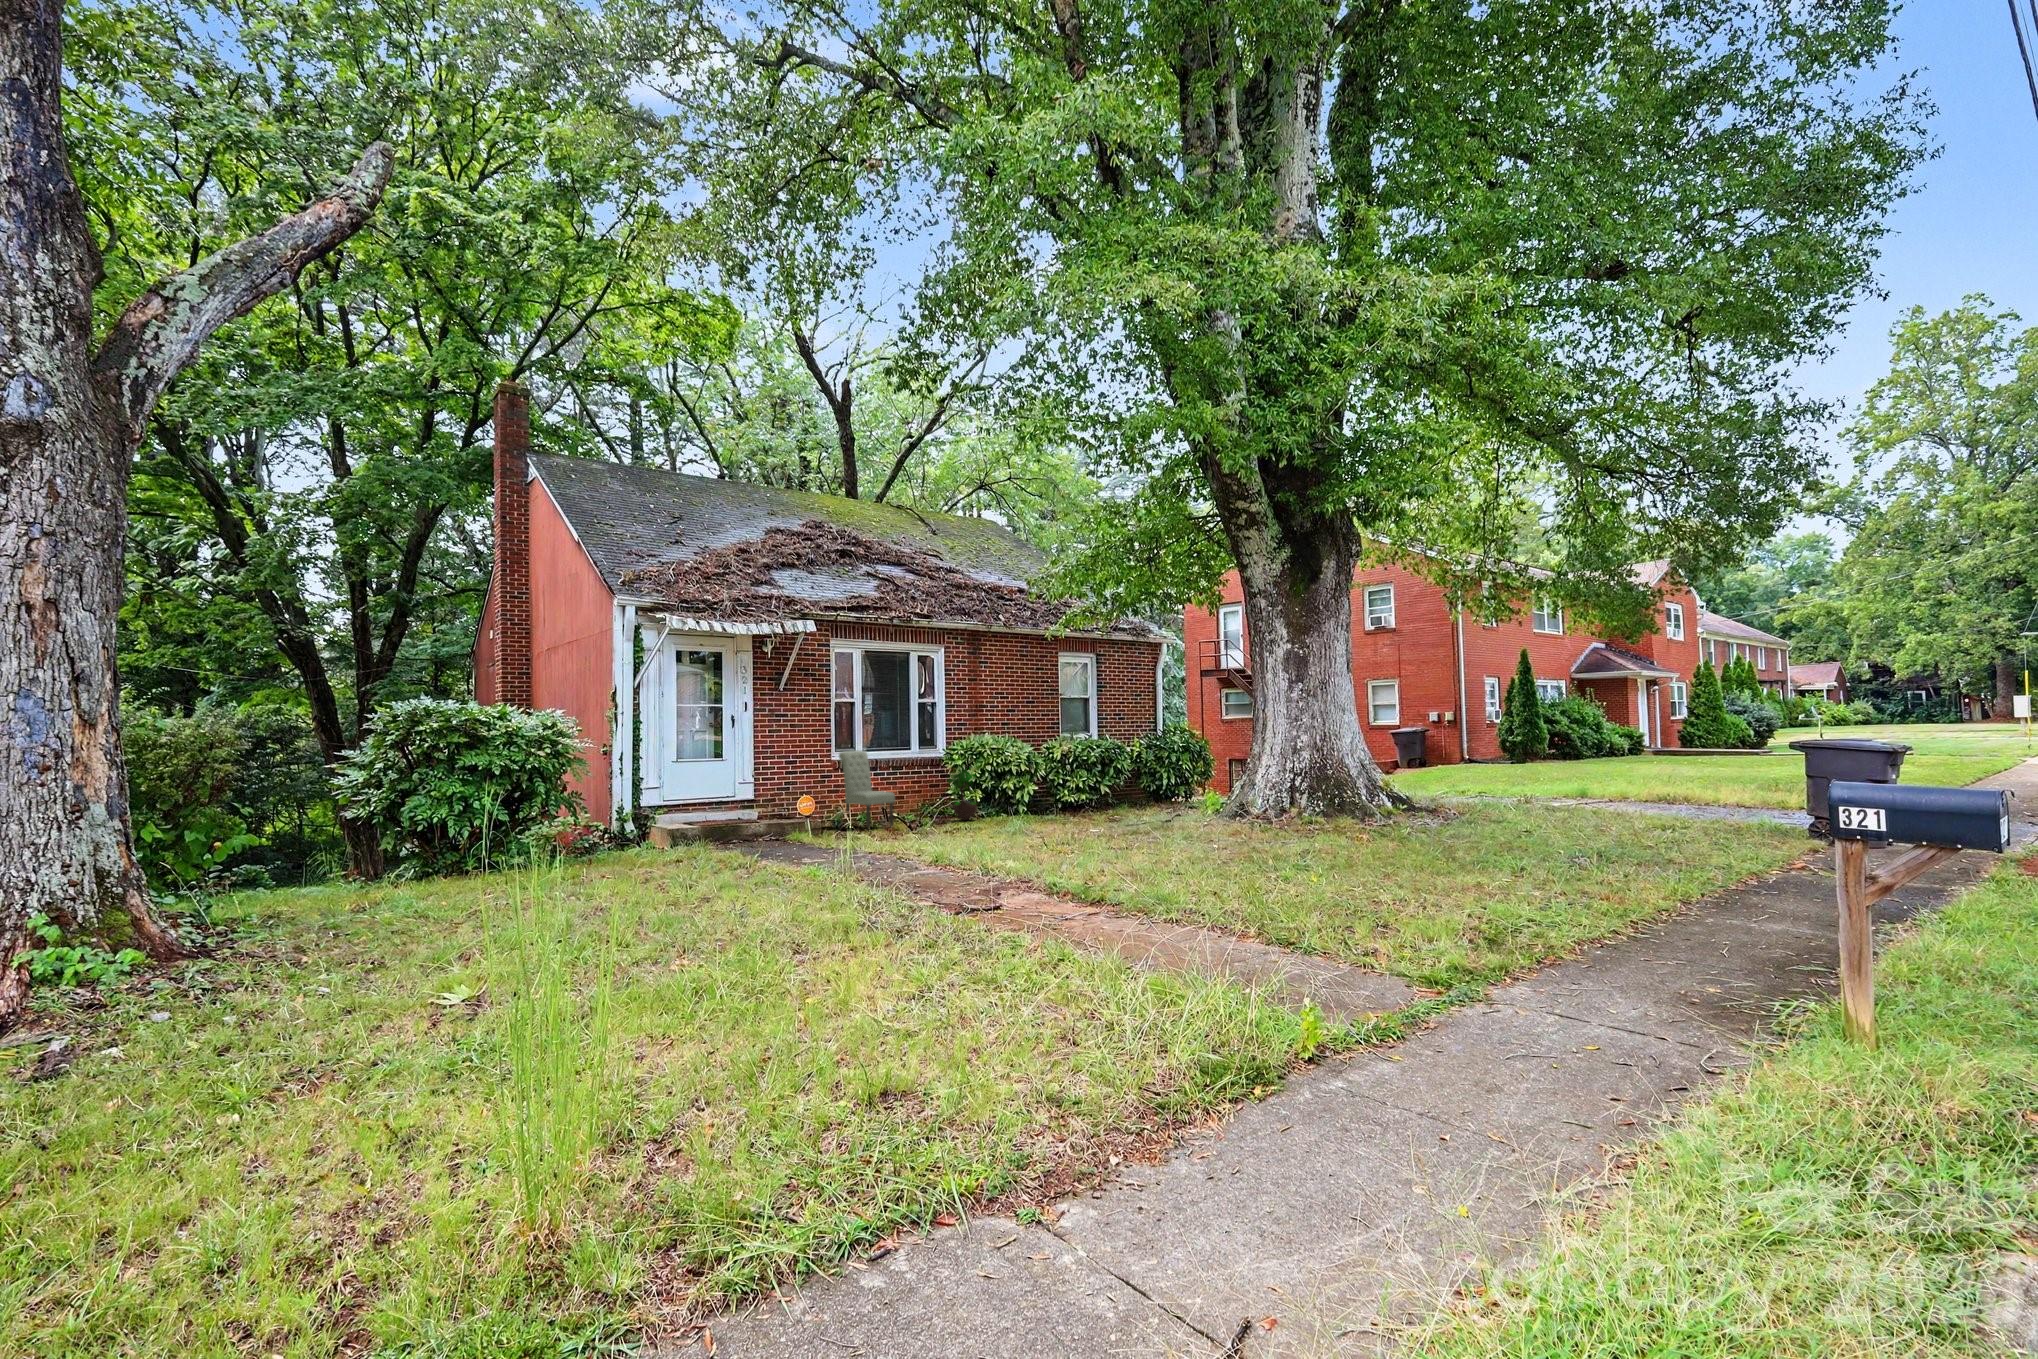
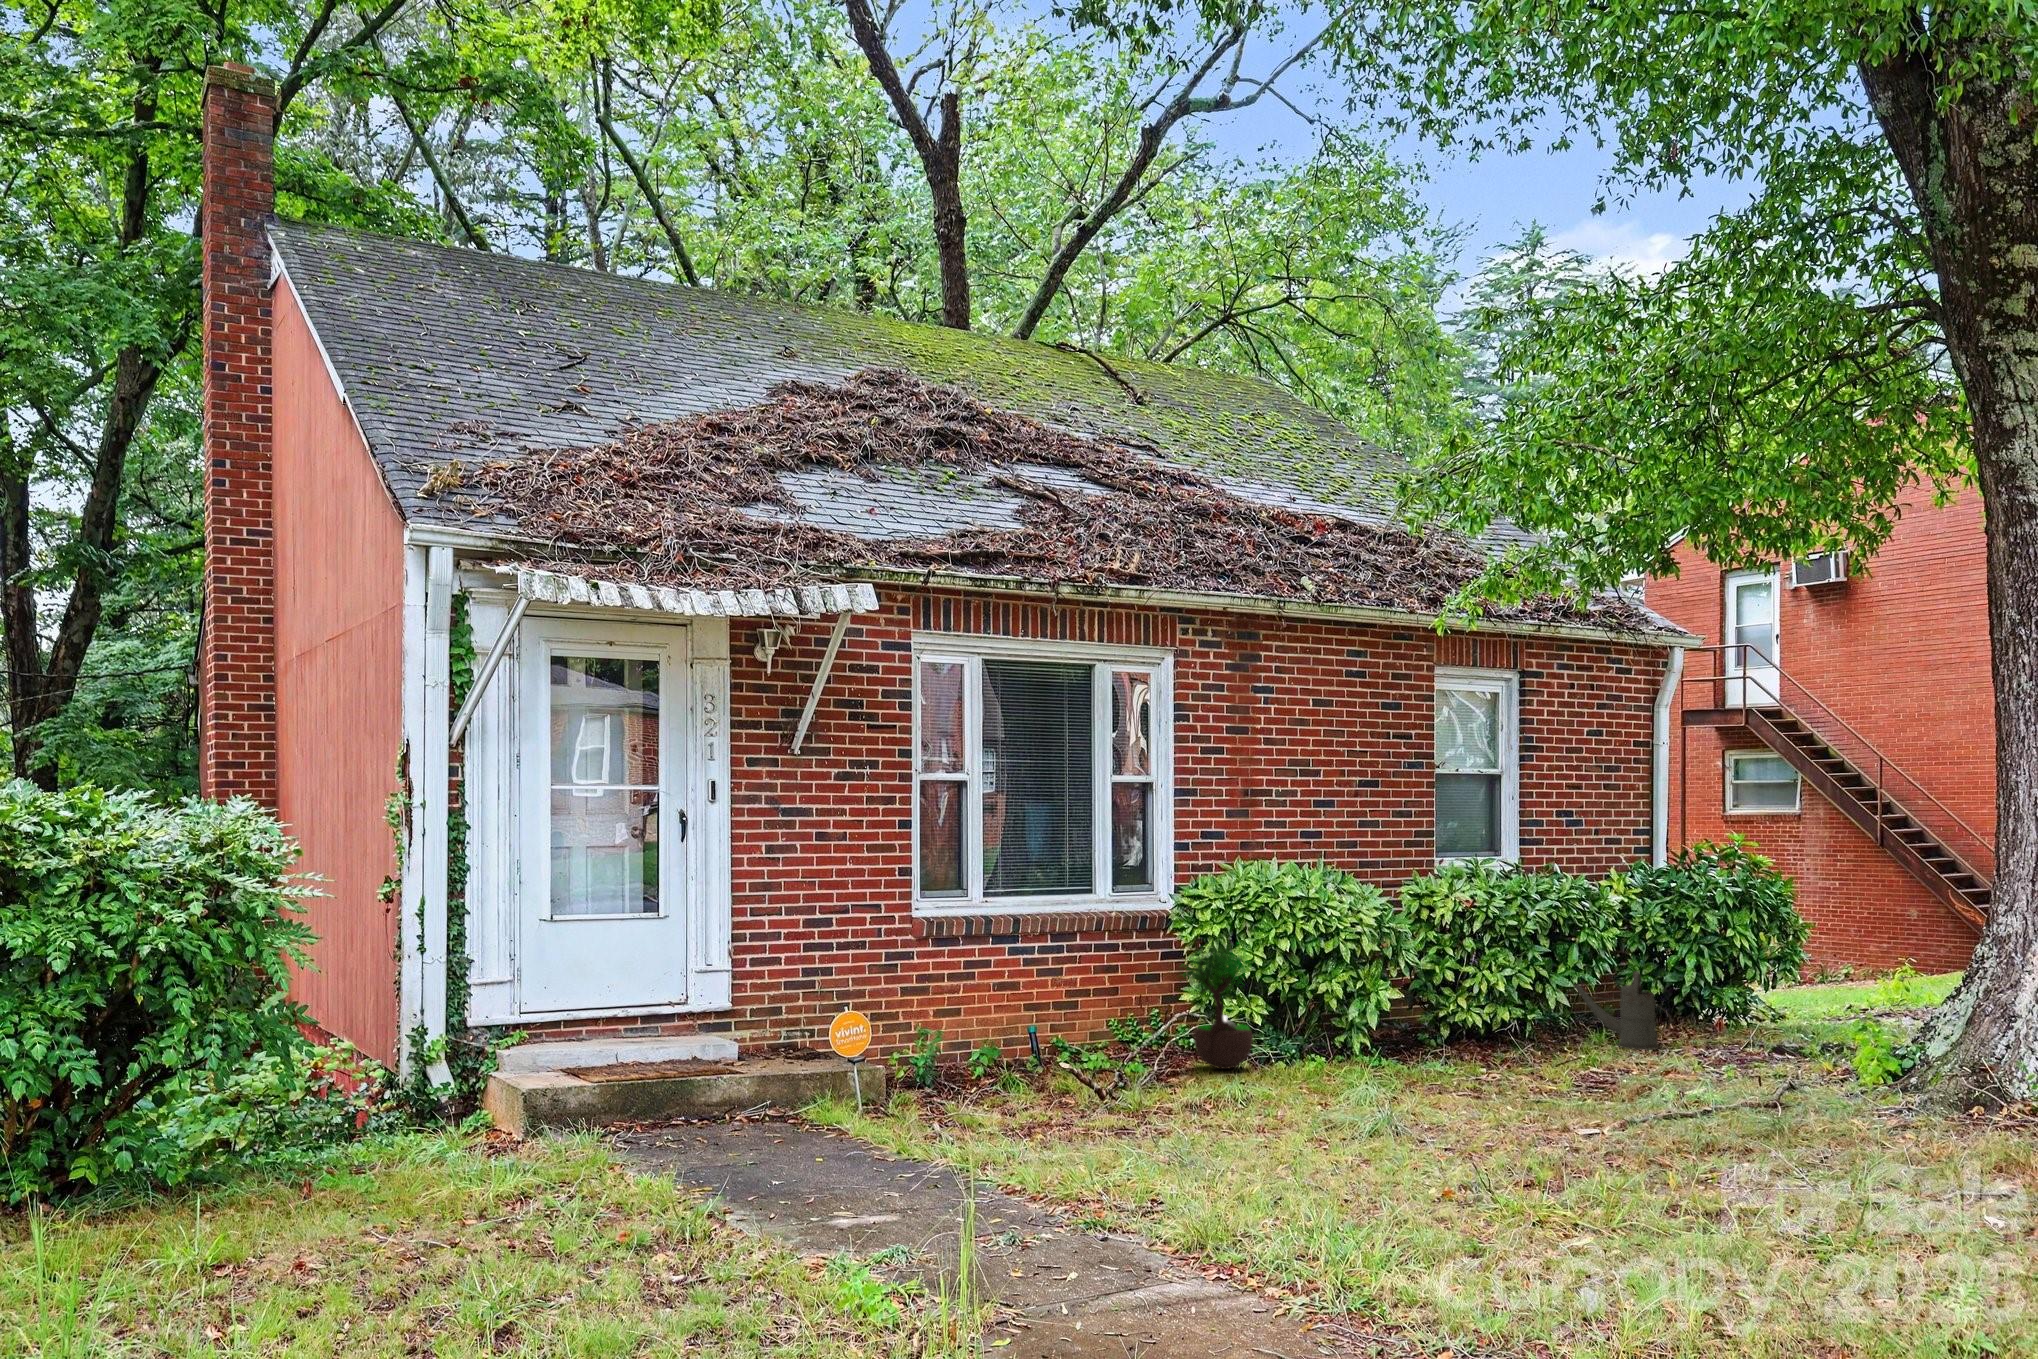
chair: present [839,750,895,830] -> none [927,895,1060,1095]
watering can: none [1113,778,1151,810] -> present [1574,971,1670,1050]

